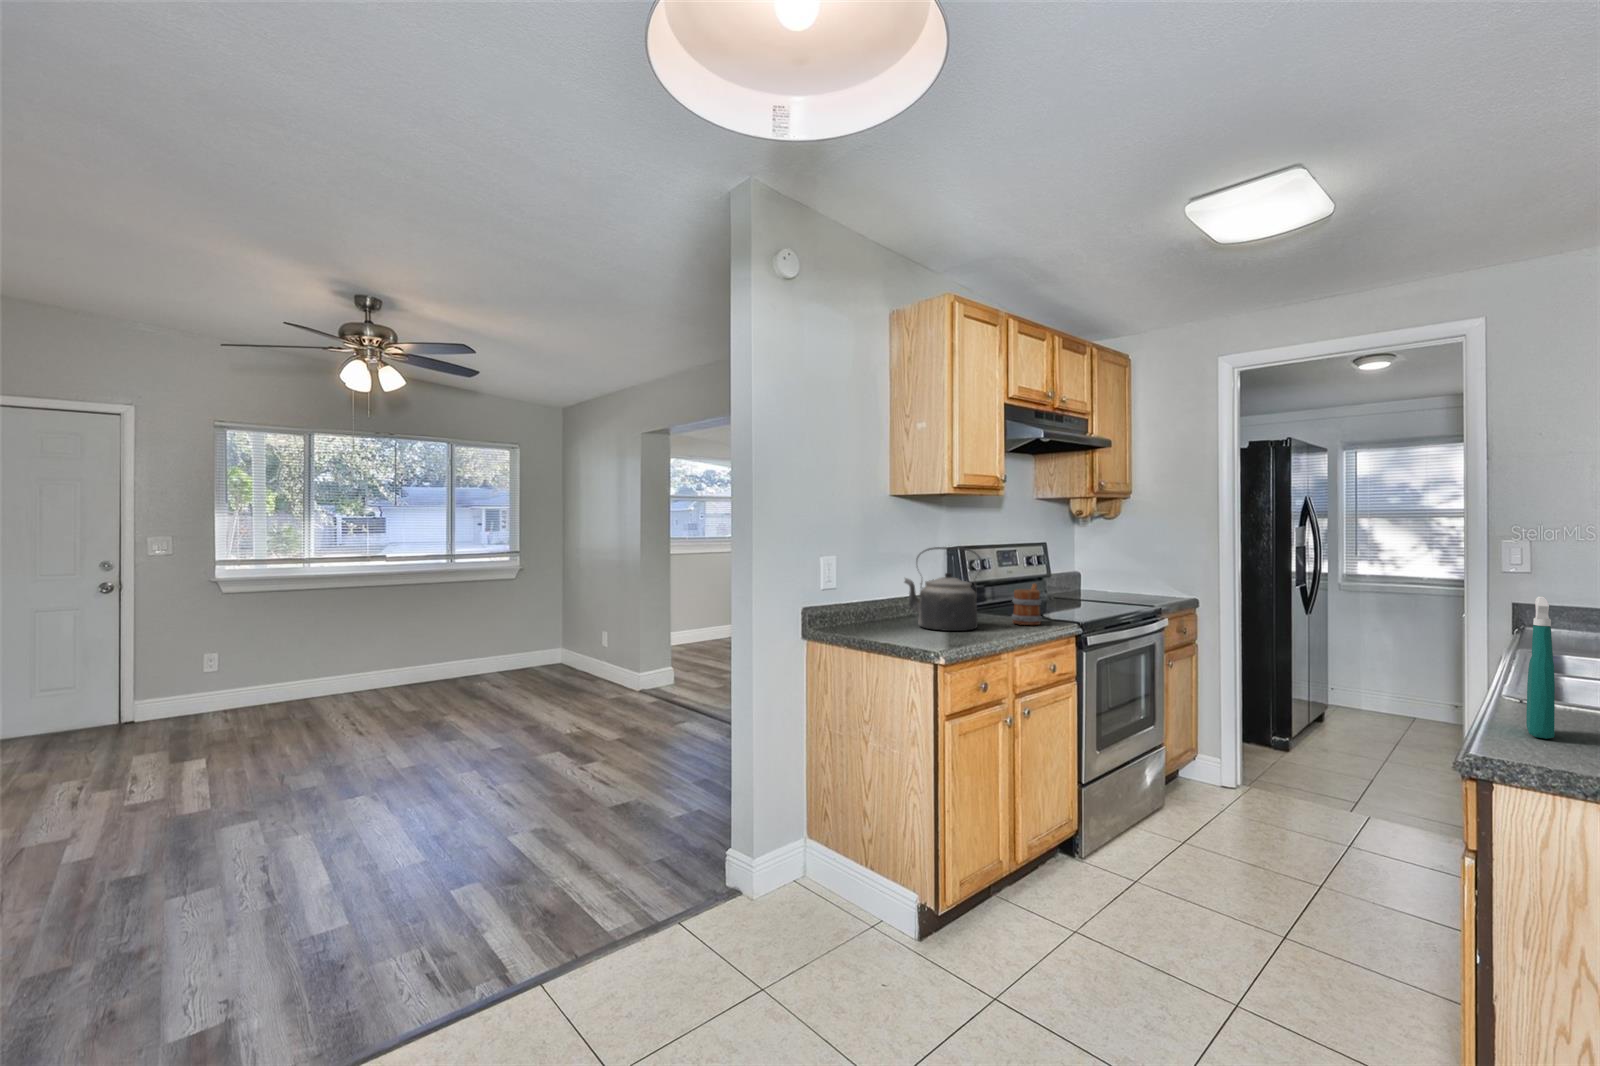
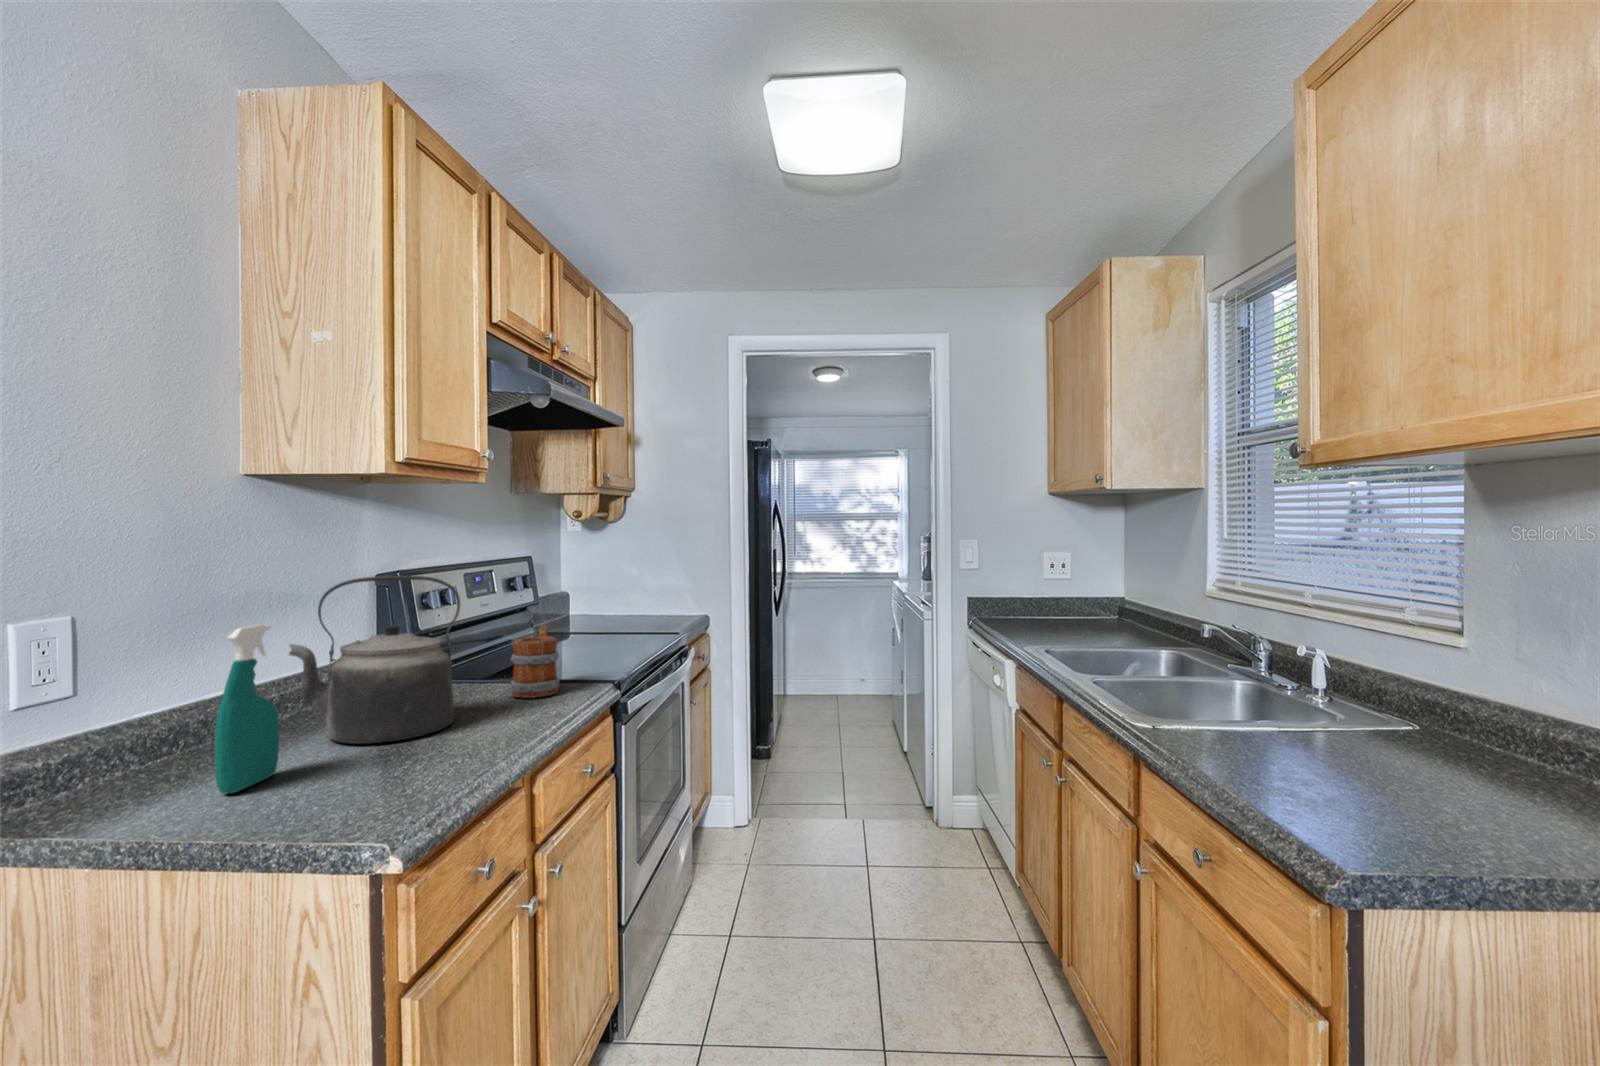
spray bottle: present [1526,596,1555,739] -> present [215,624,279,794]

